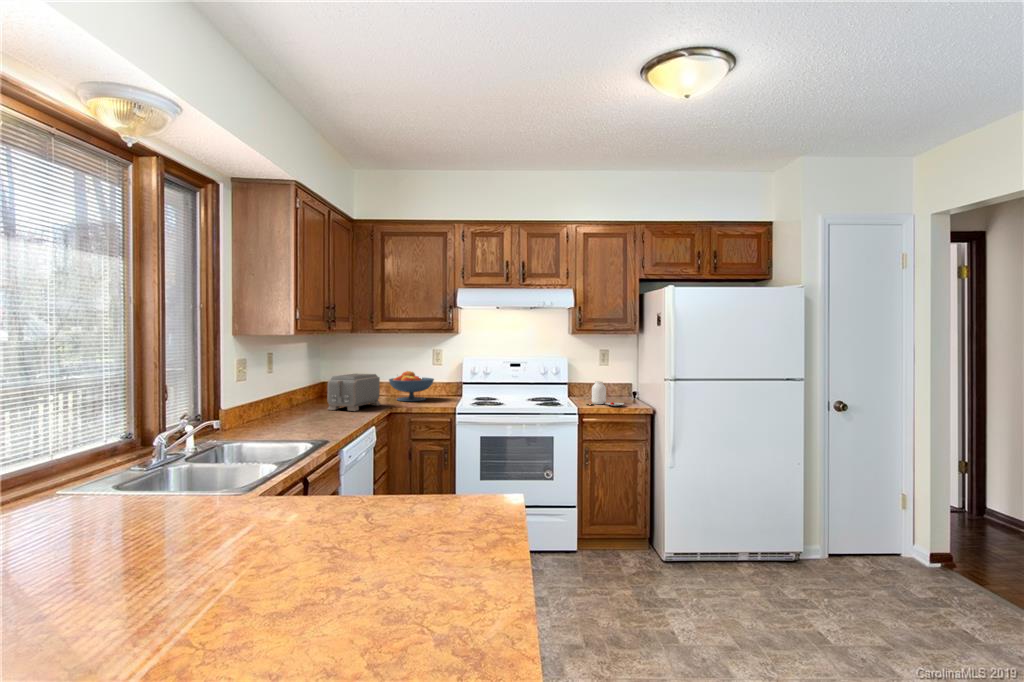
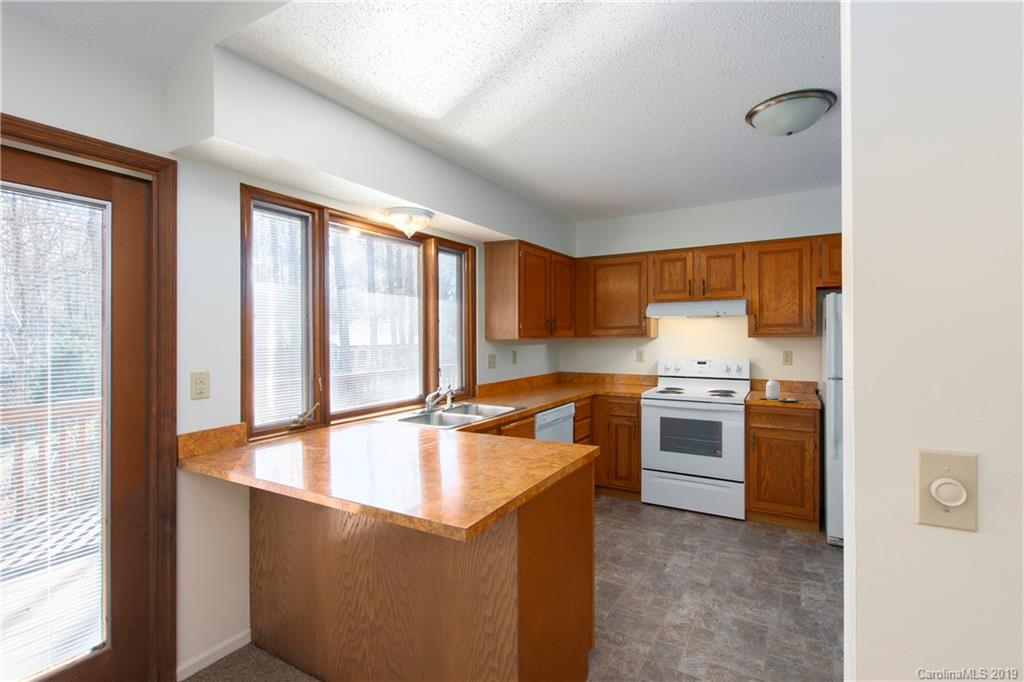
fruit bowl: present [389,371,434,401] -> none [599,366,634,389]
toaster: present [327,374,380,411] -> none [551,366,589,392]

